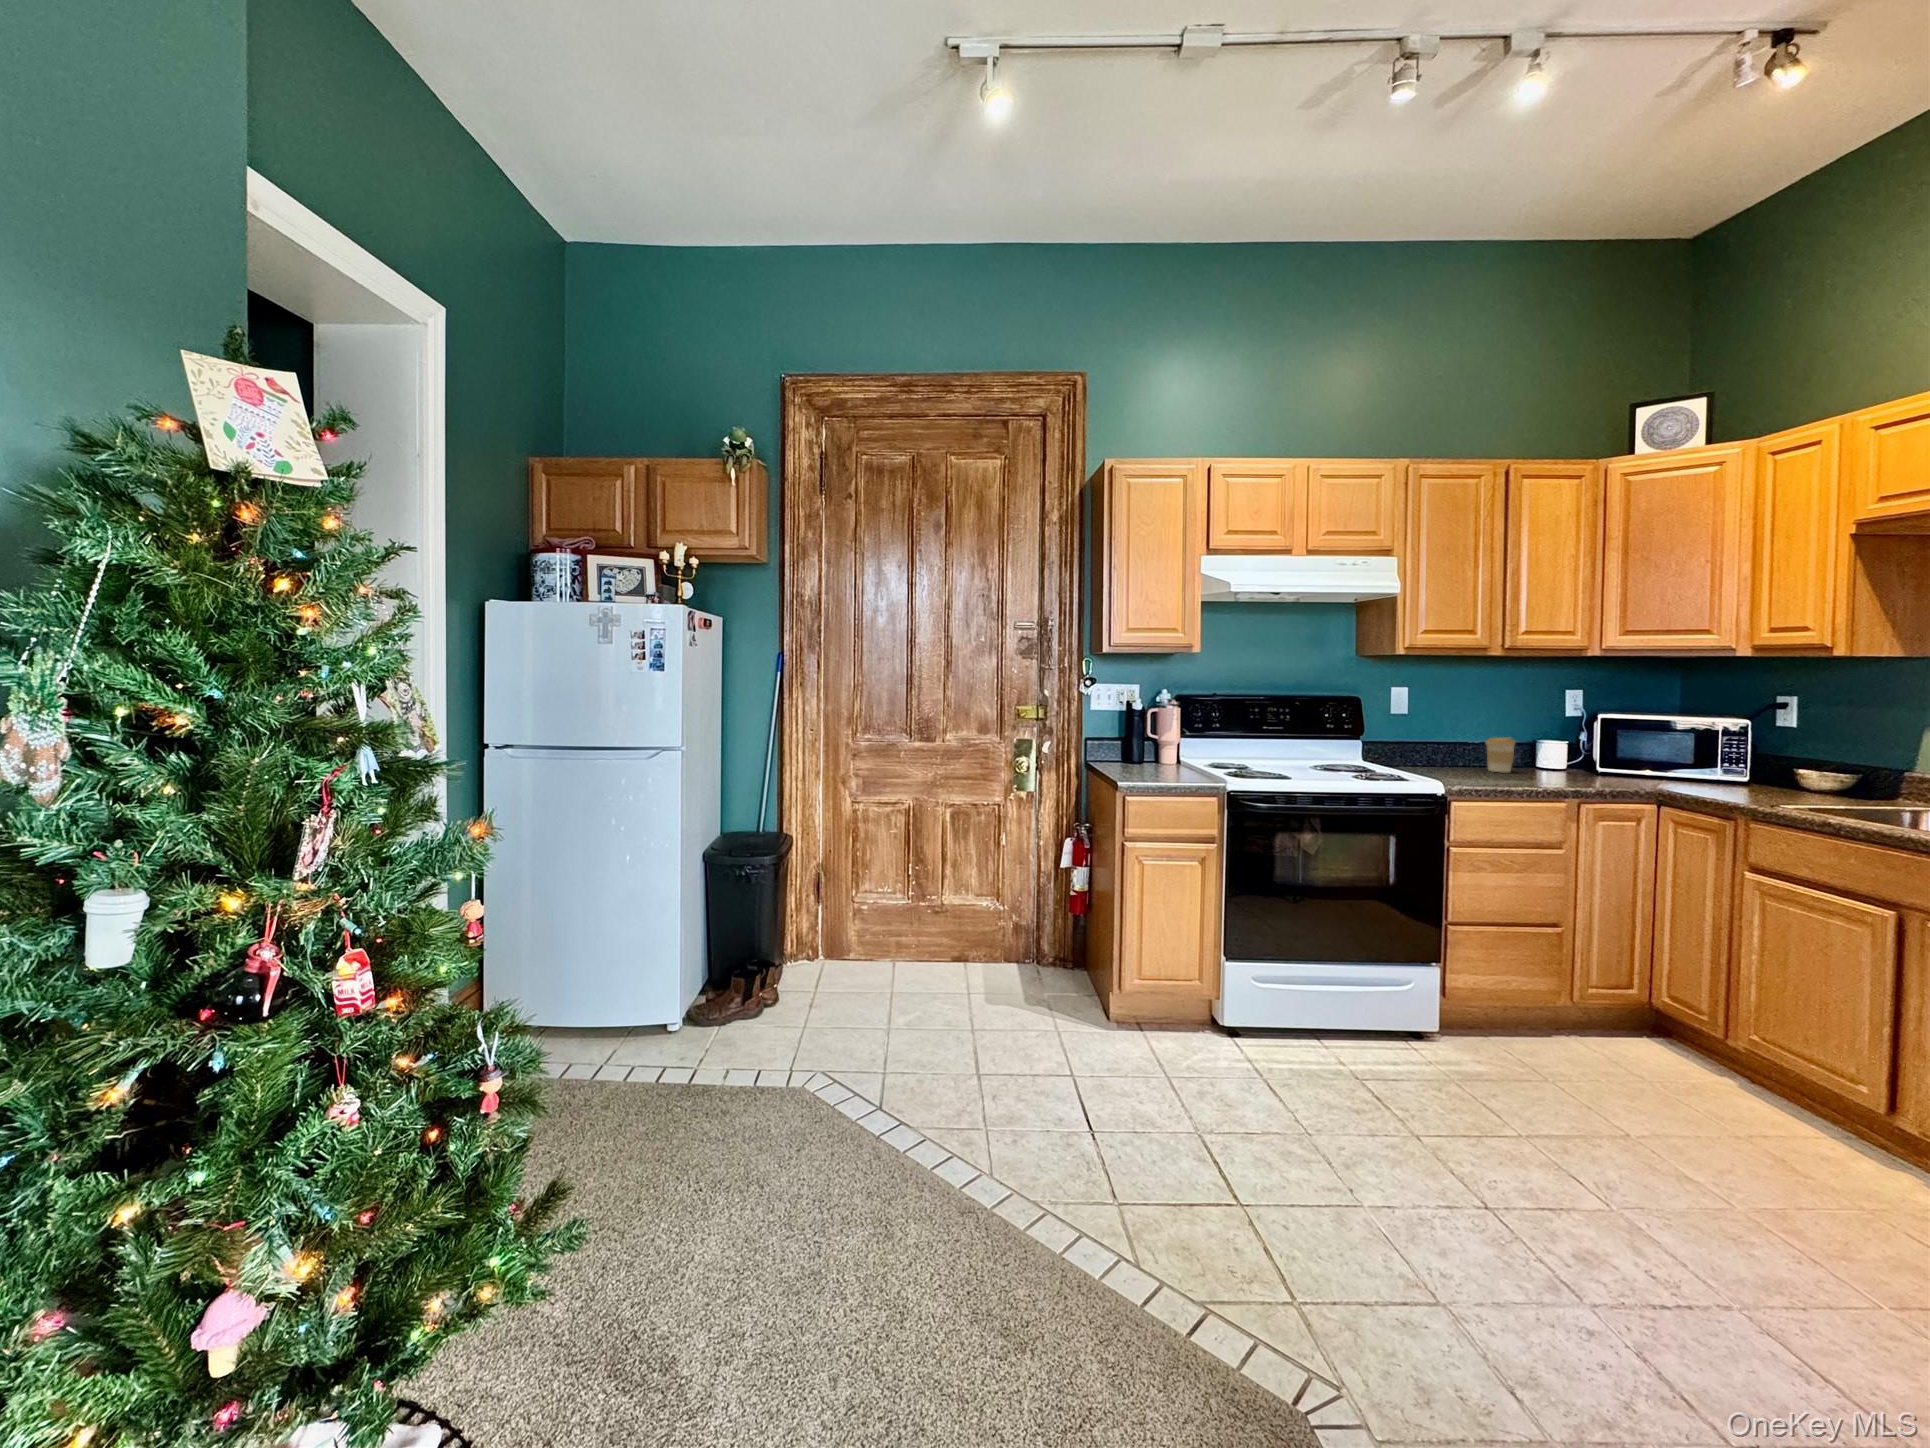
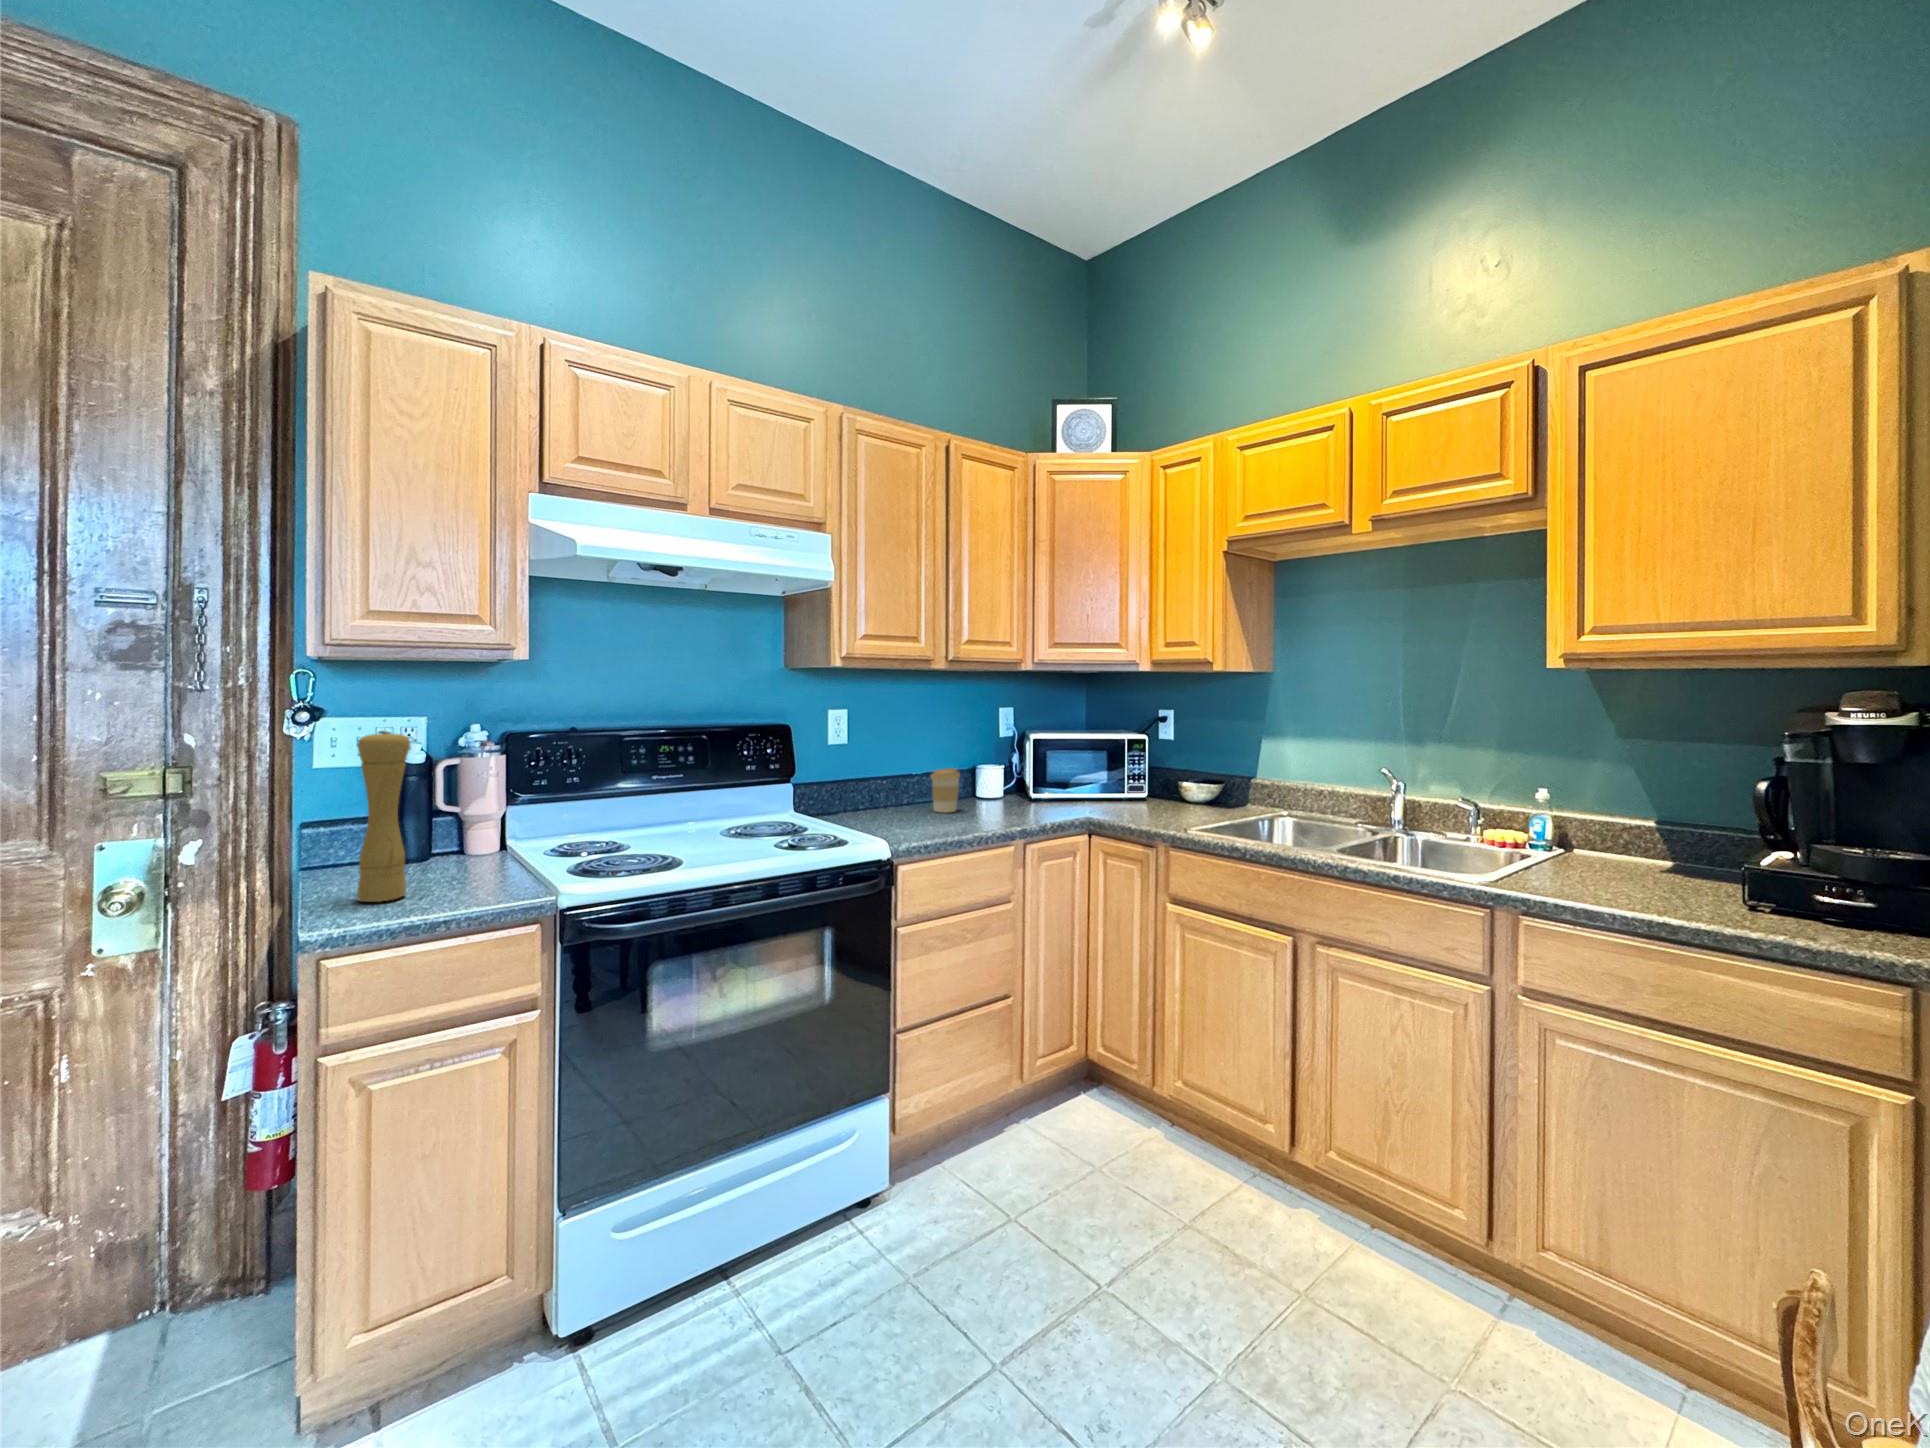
pepper mill: none [1129,691,1152,775] -> present [357,731,410,902]

